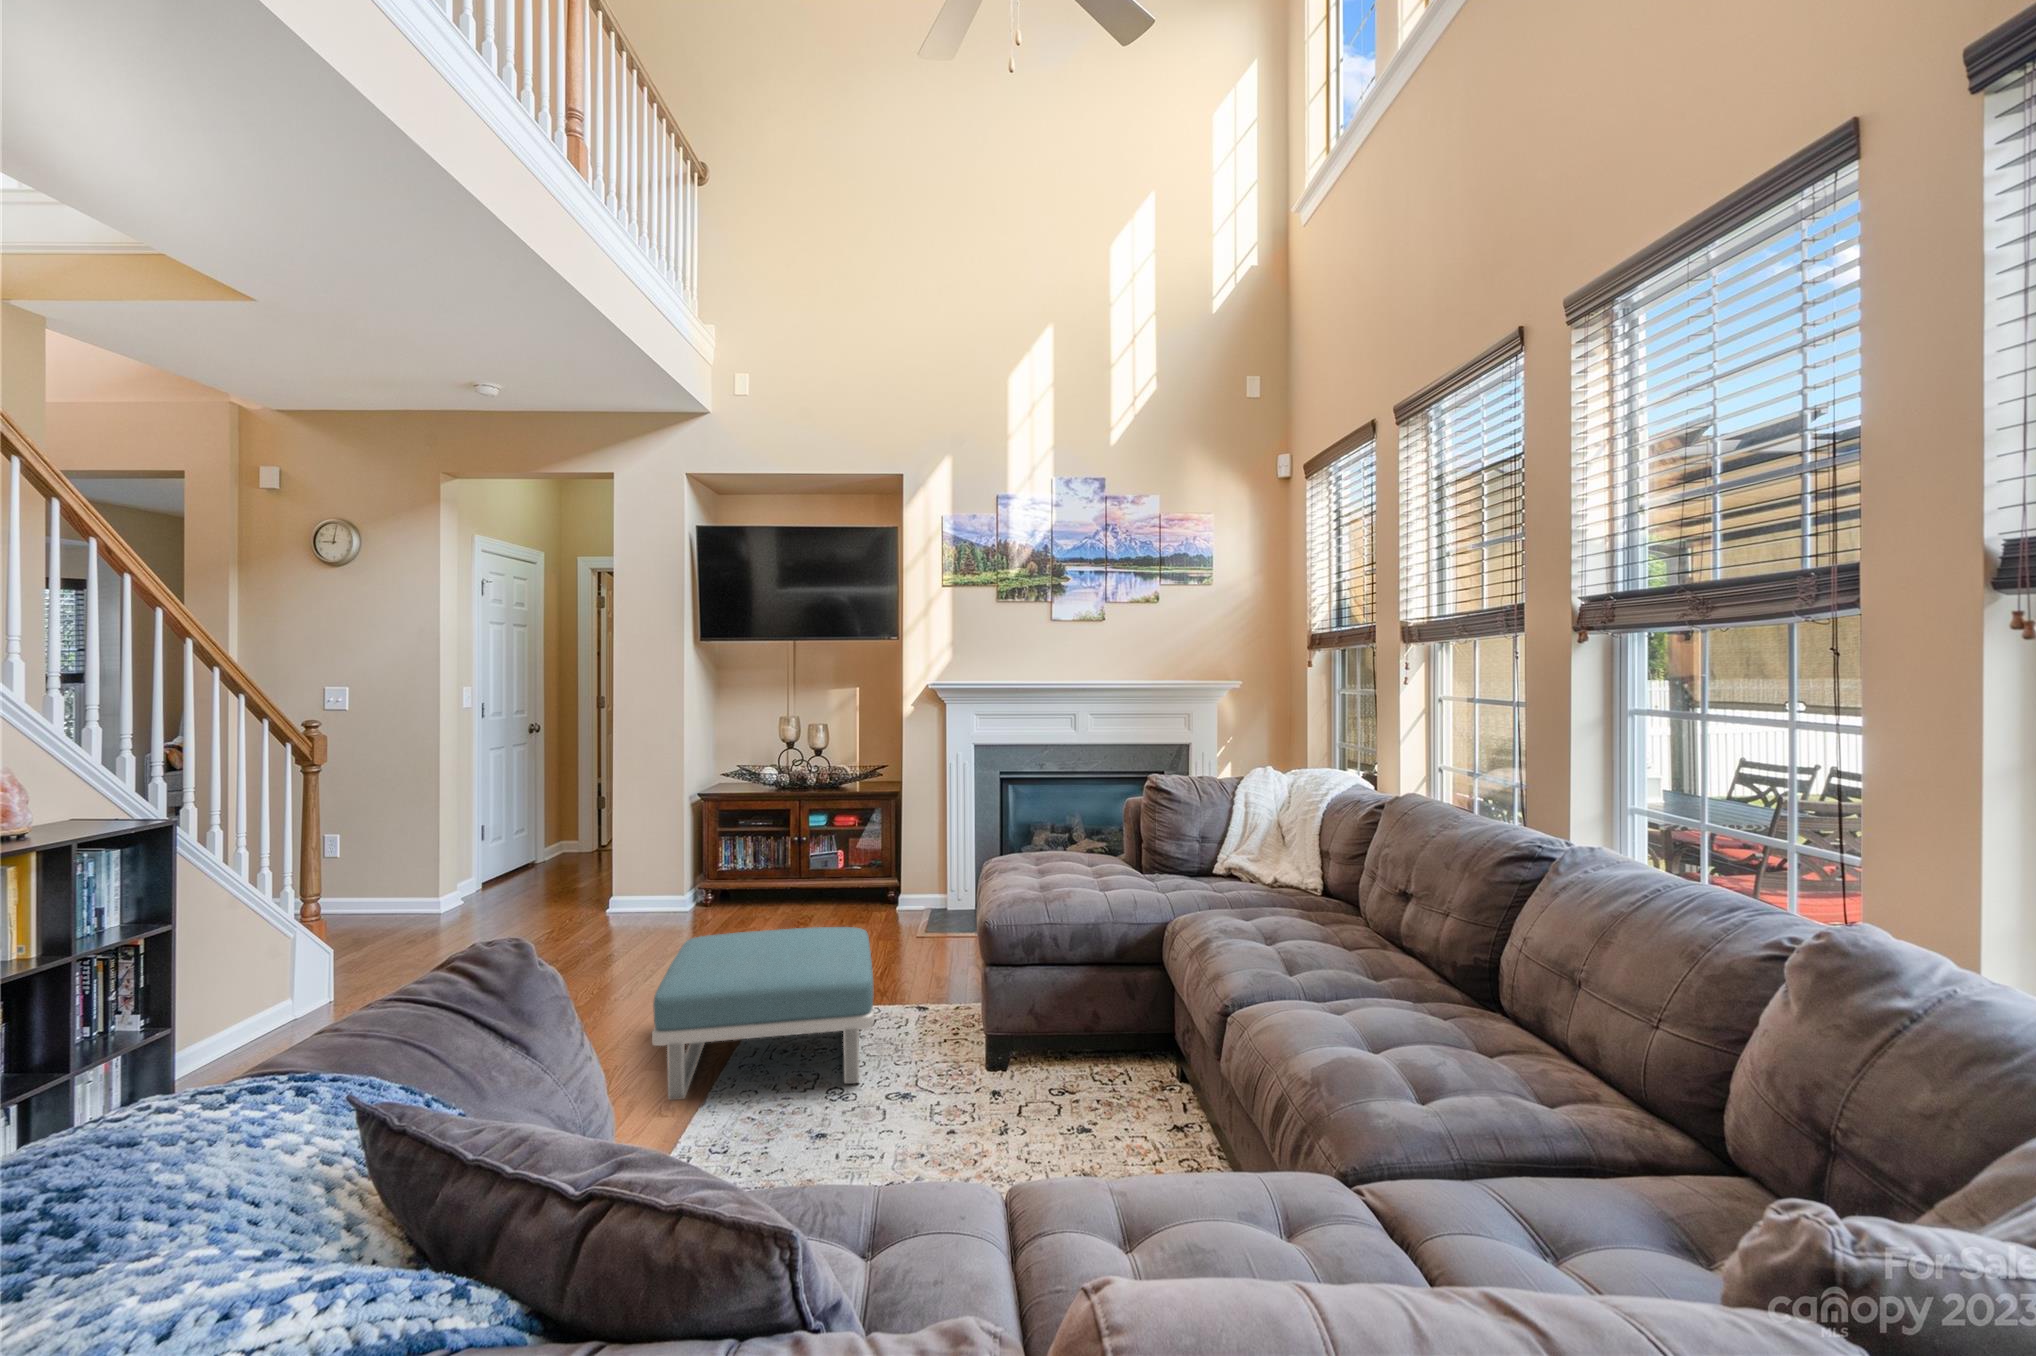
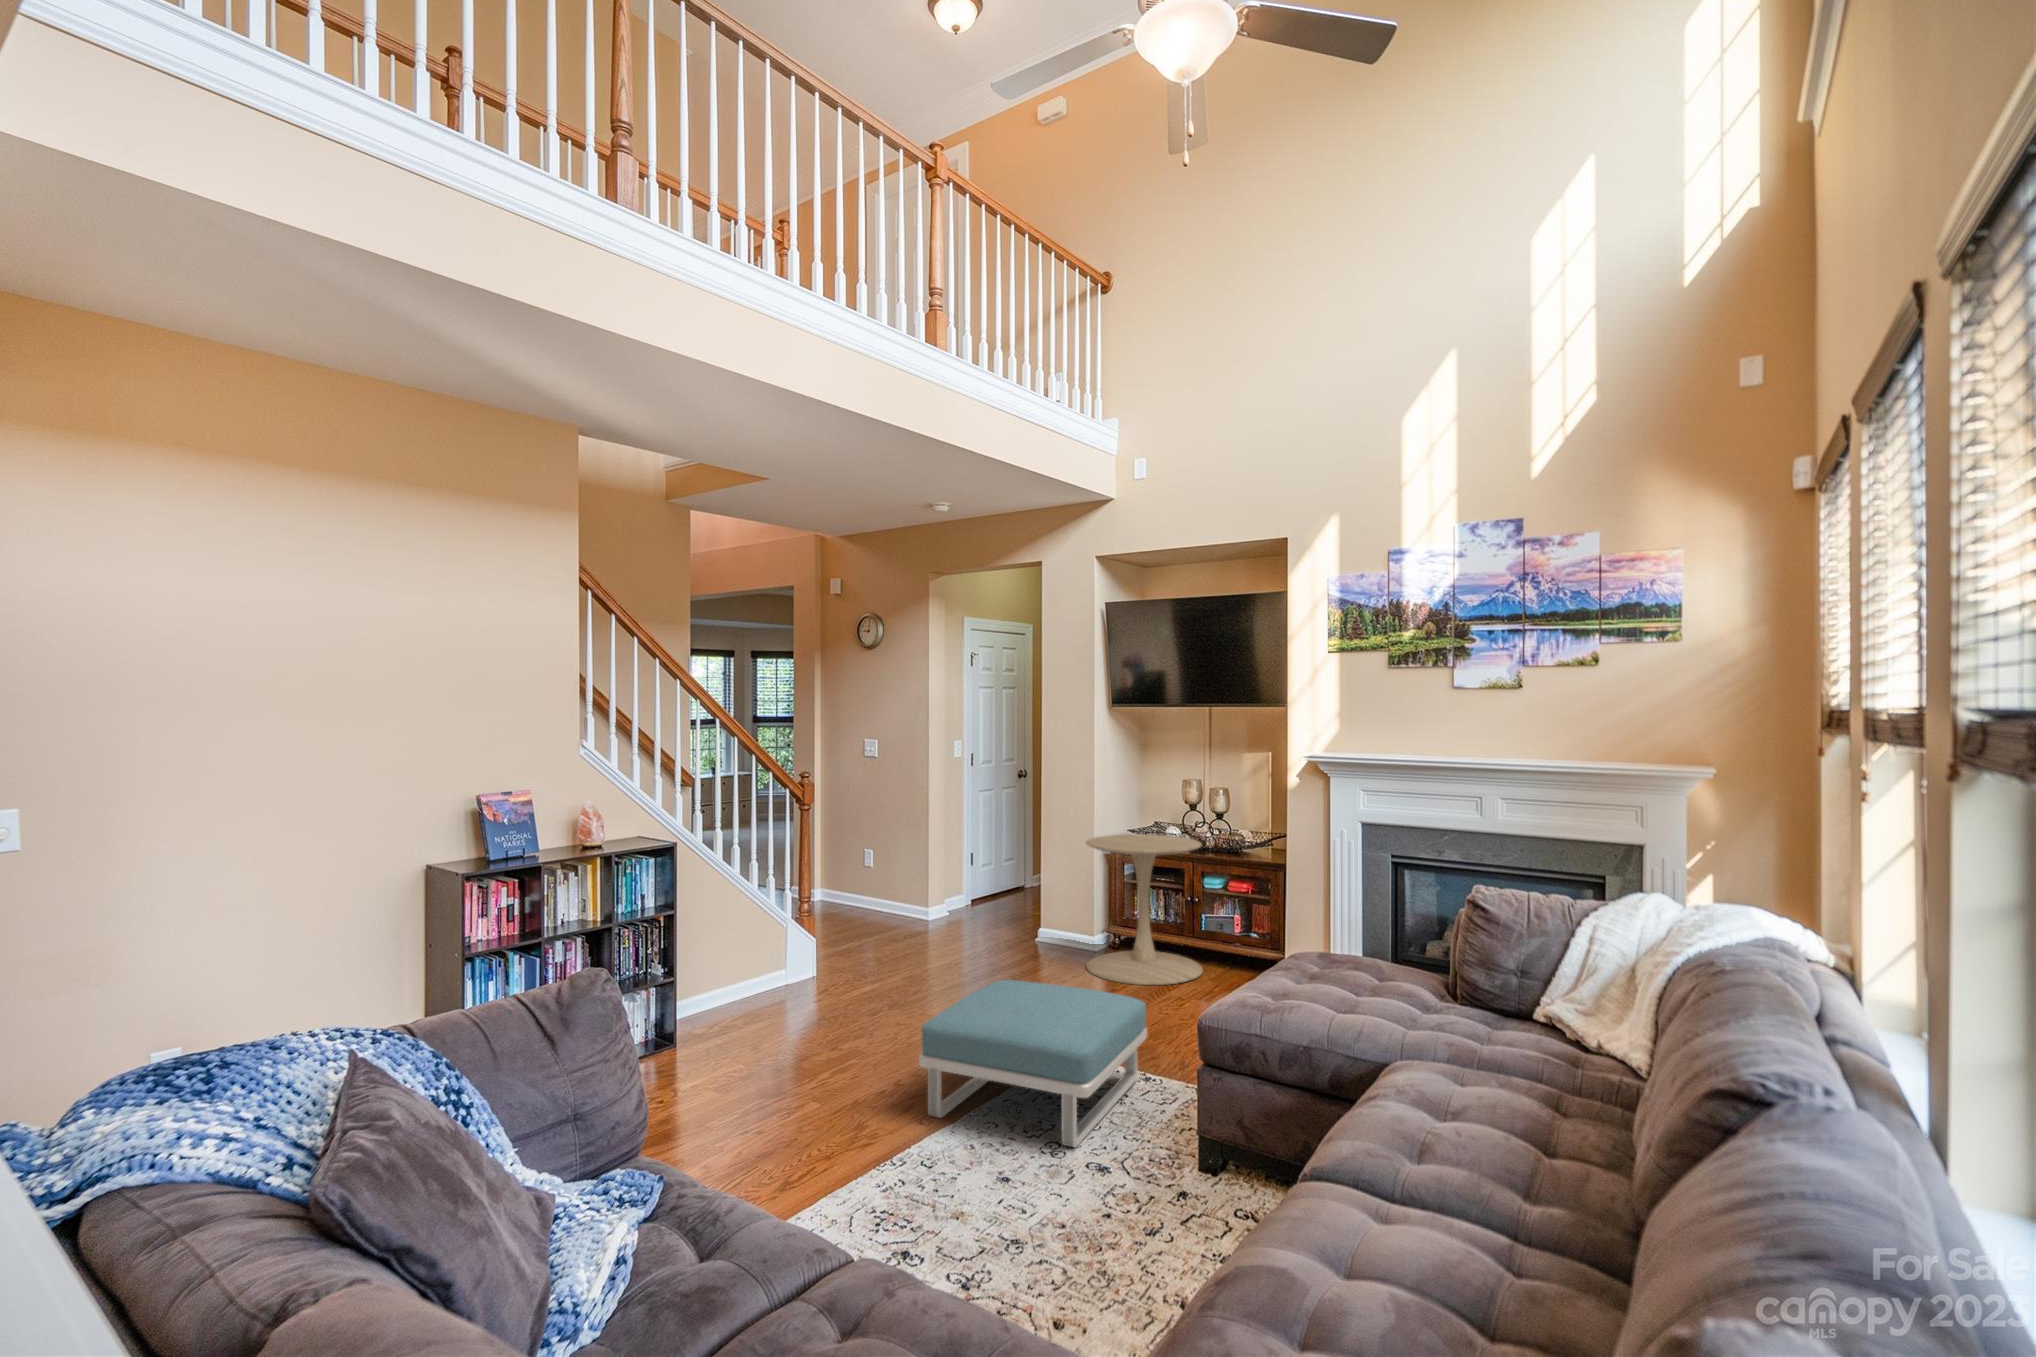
pedestal table: none [691,777,820,934] -> present [1086,834,1203,985]

